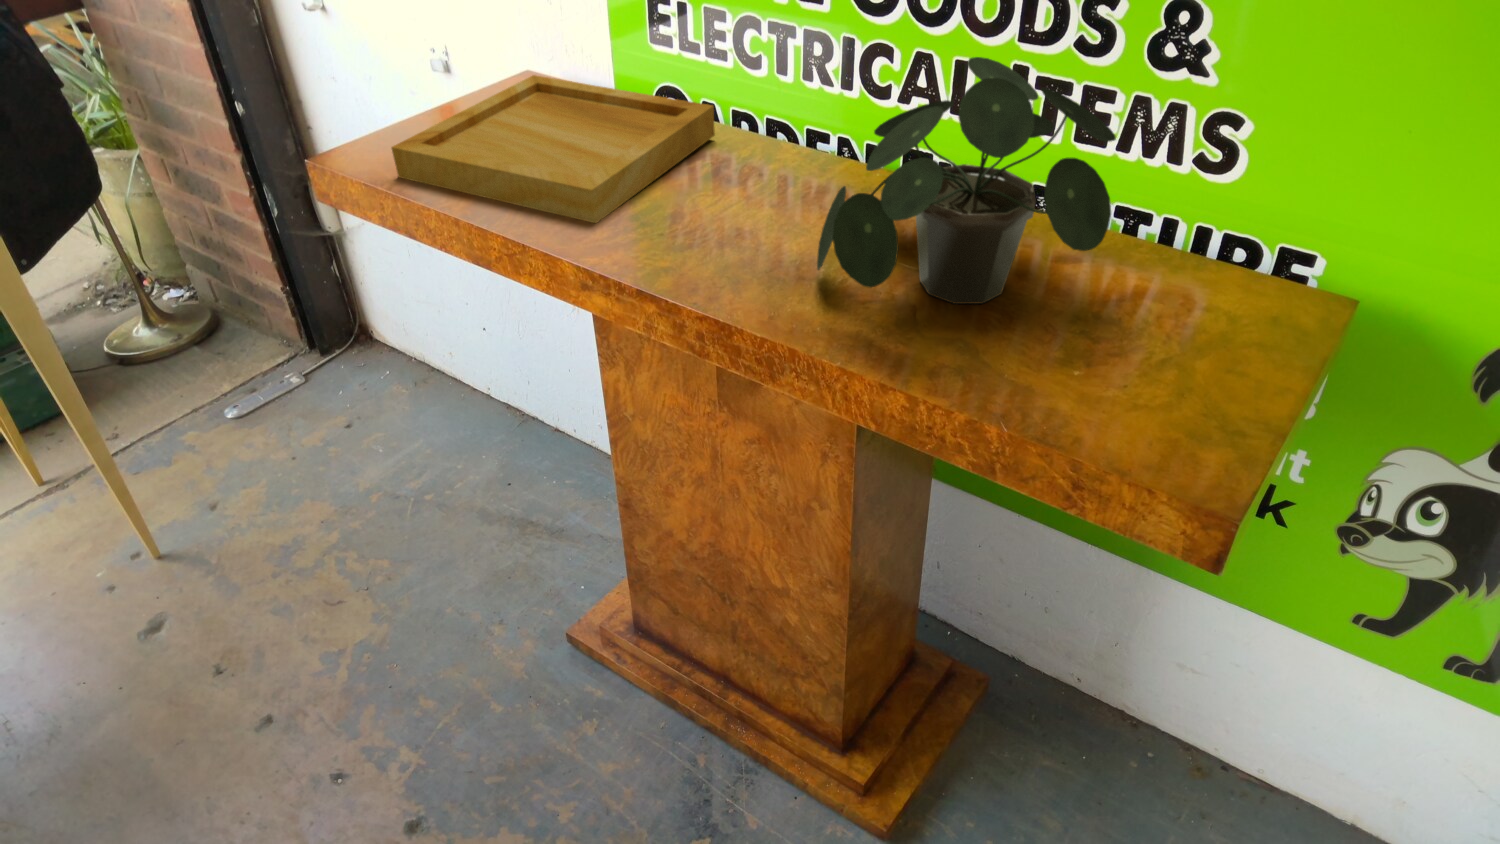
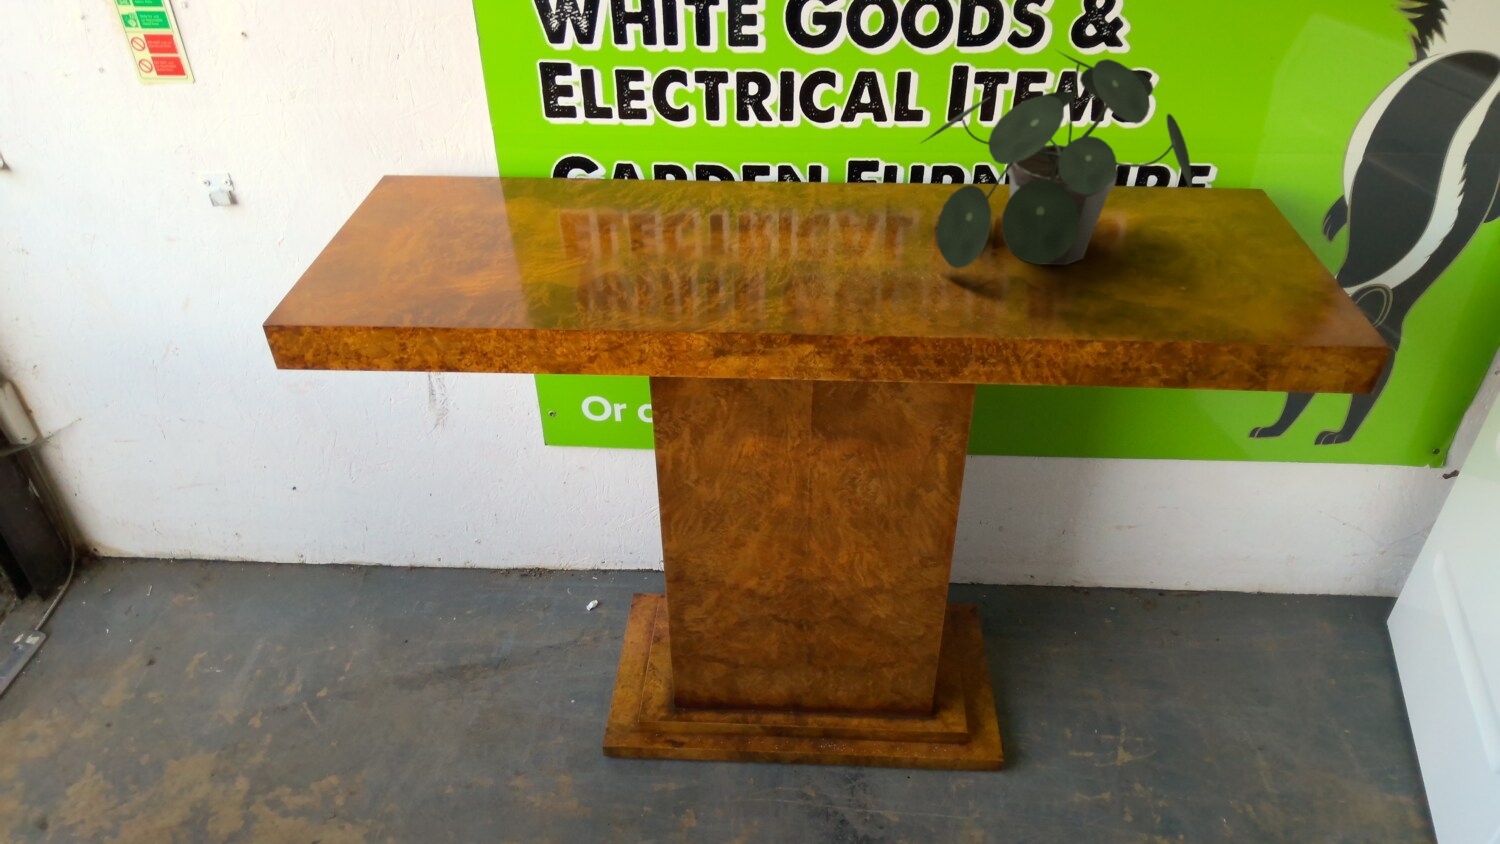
tray: present [392,75,715,223] -> none [411,160,695,310]

